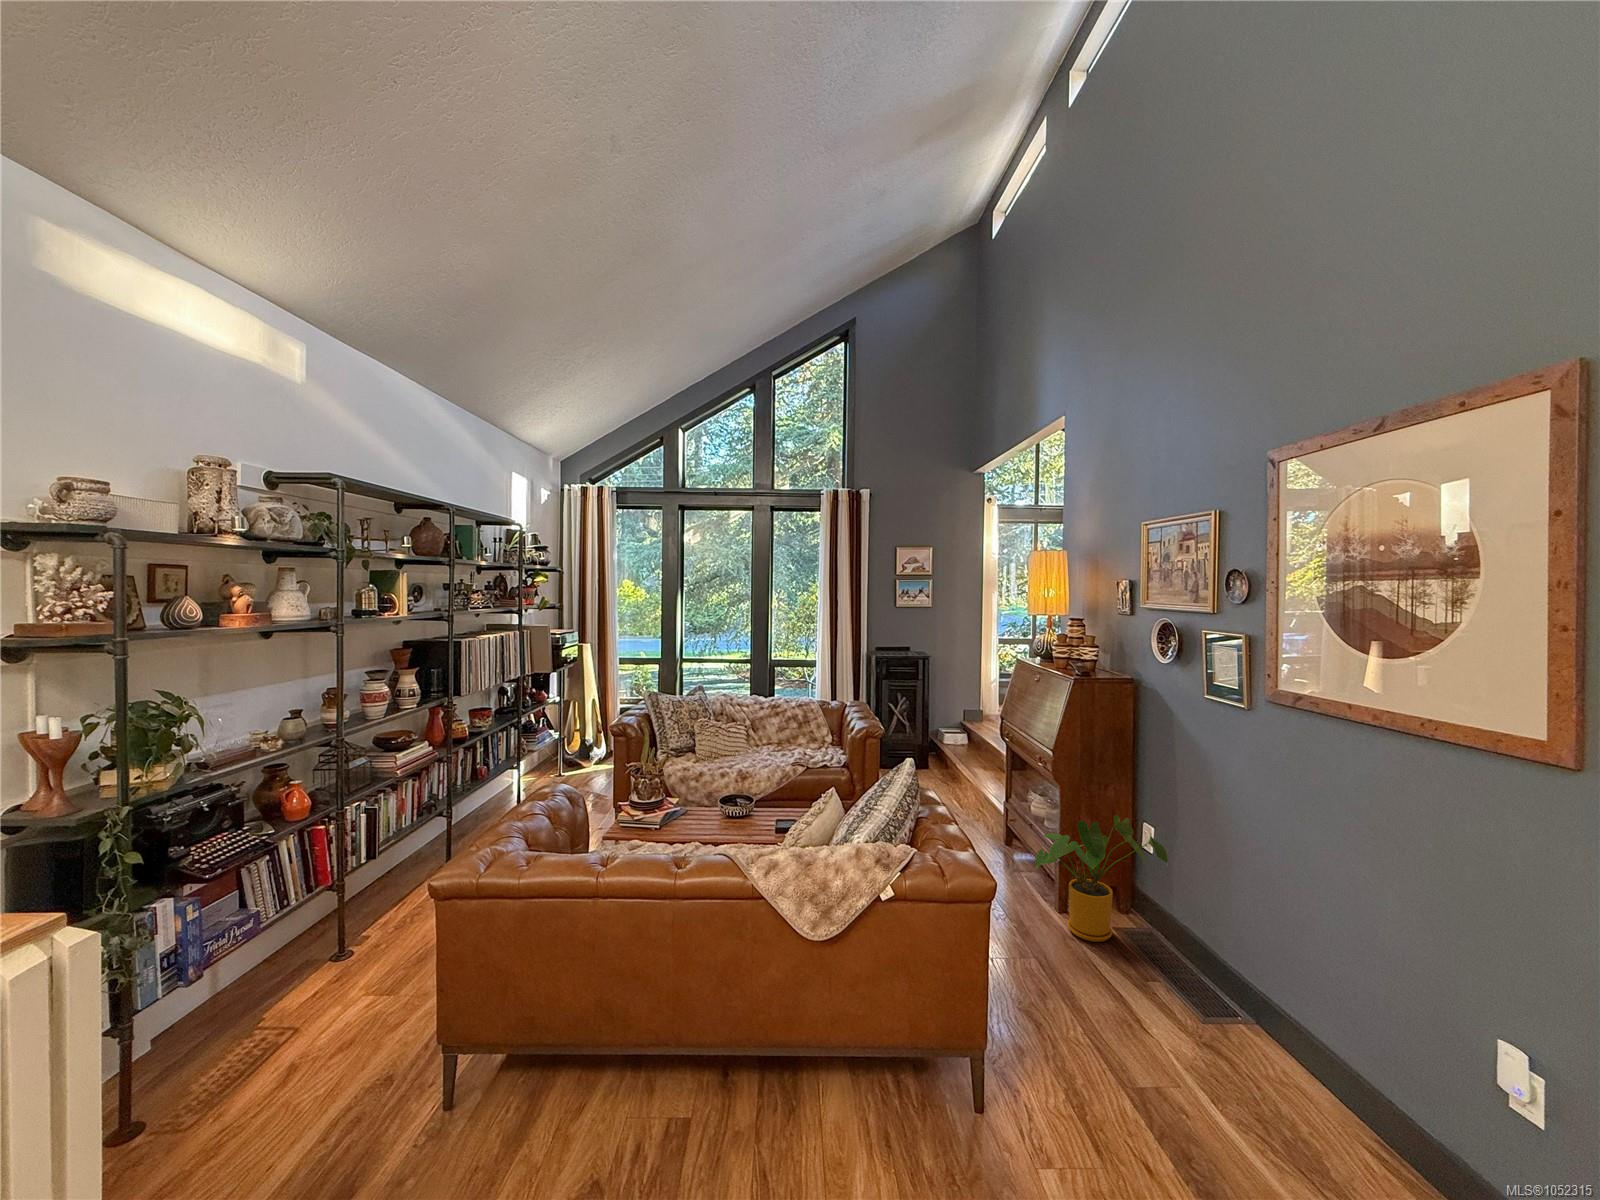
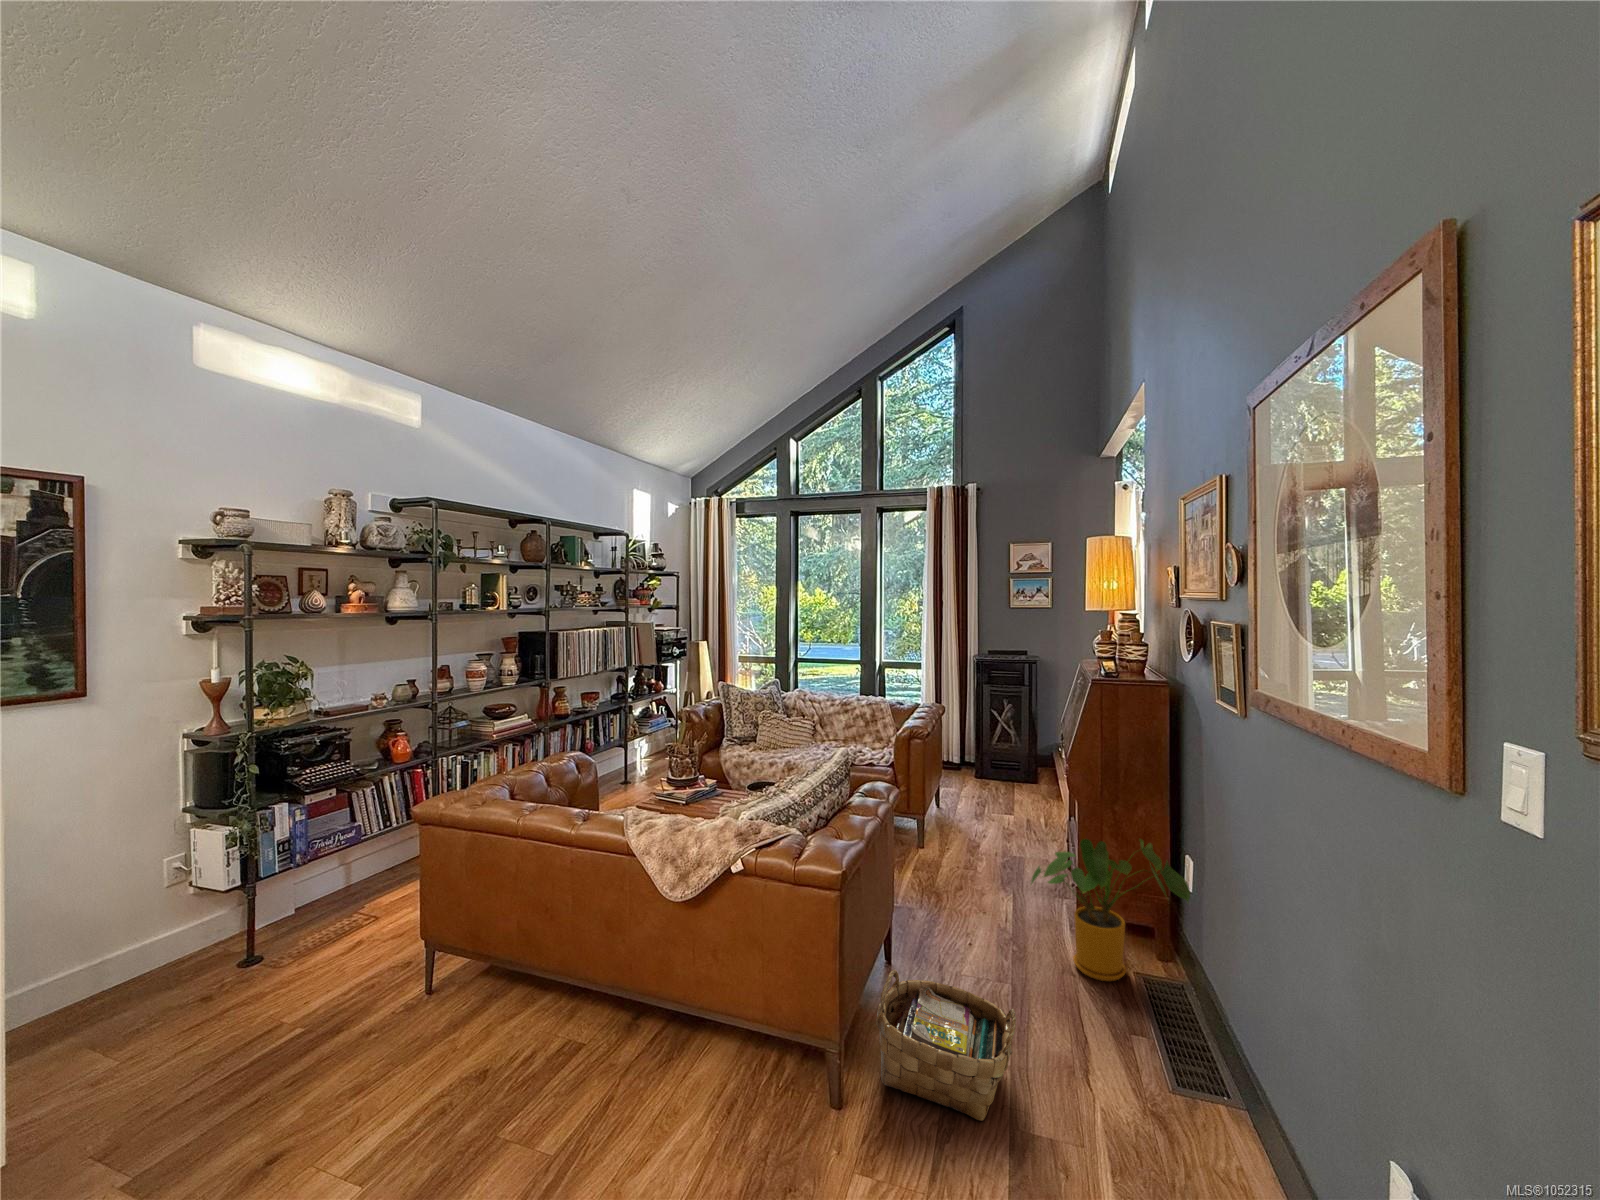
woven basket: none [983,967,1115,1087] -> present [876,970,1016,1121]

